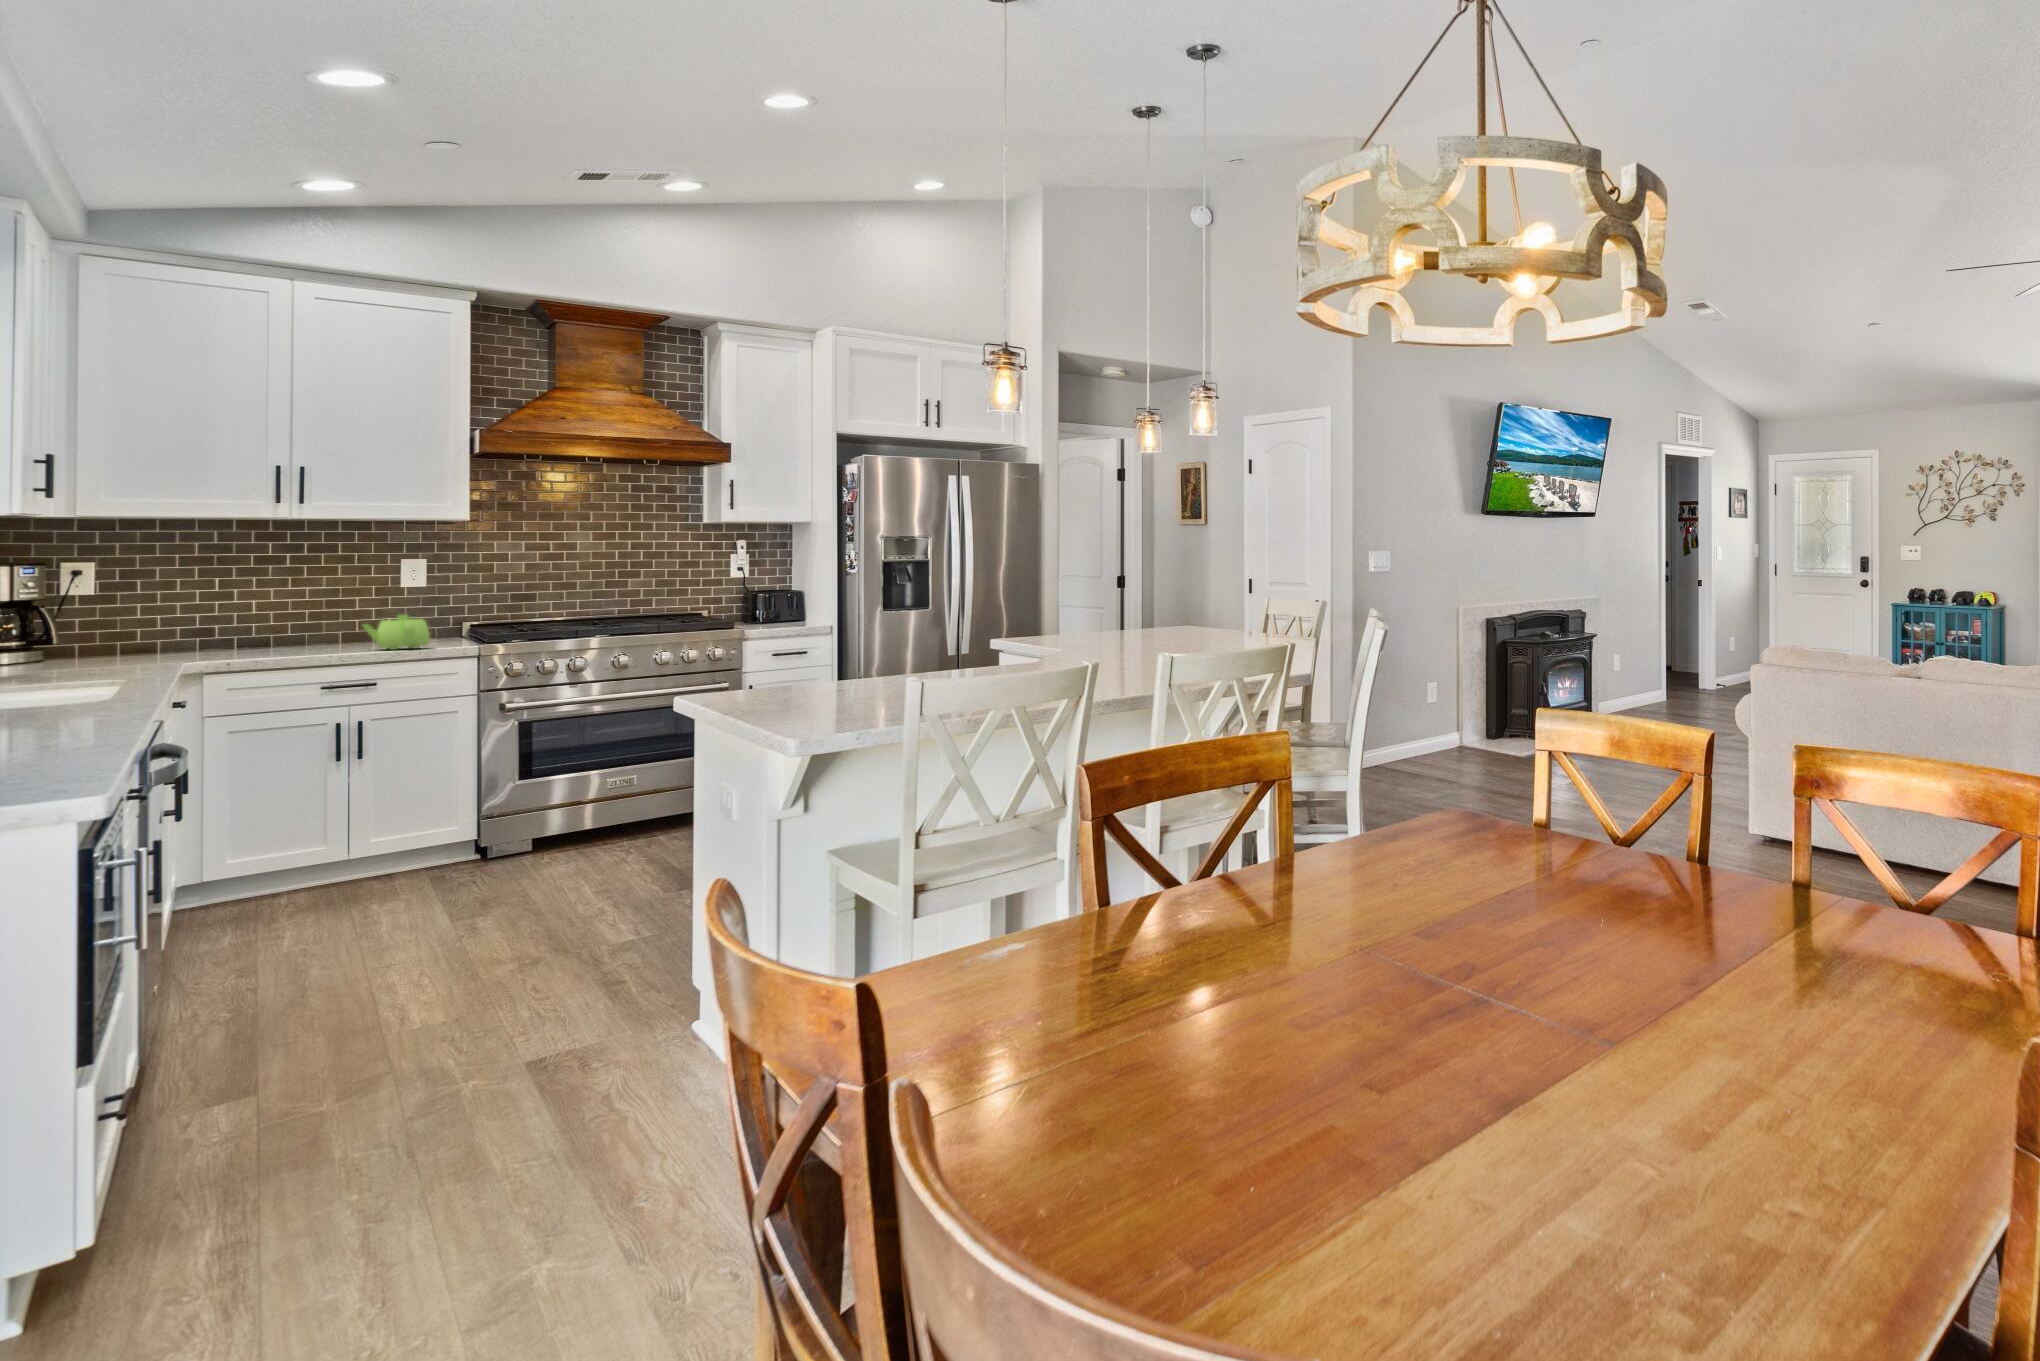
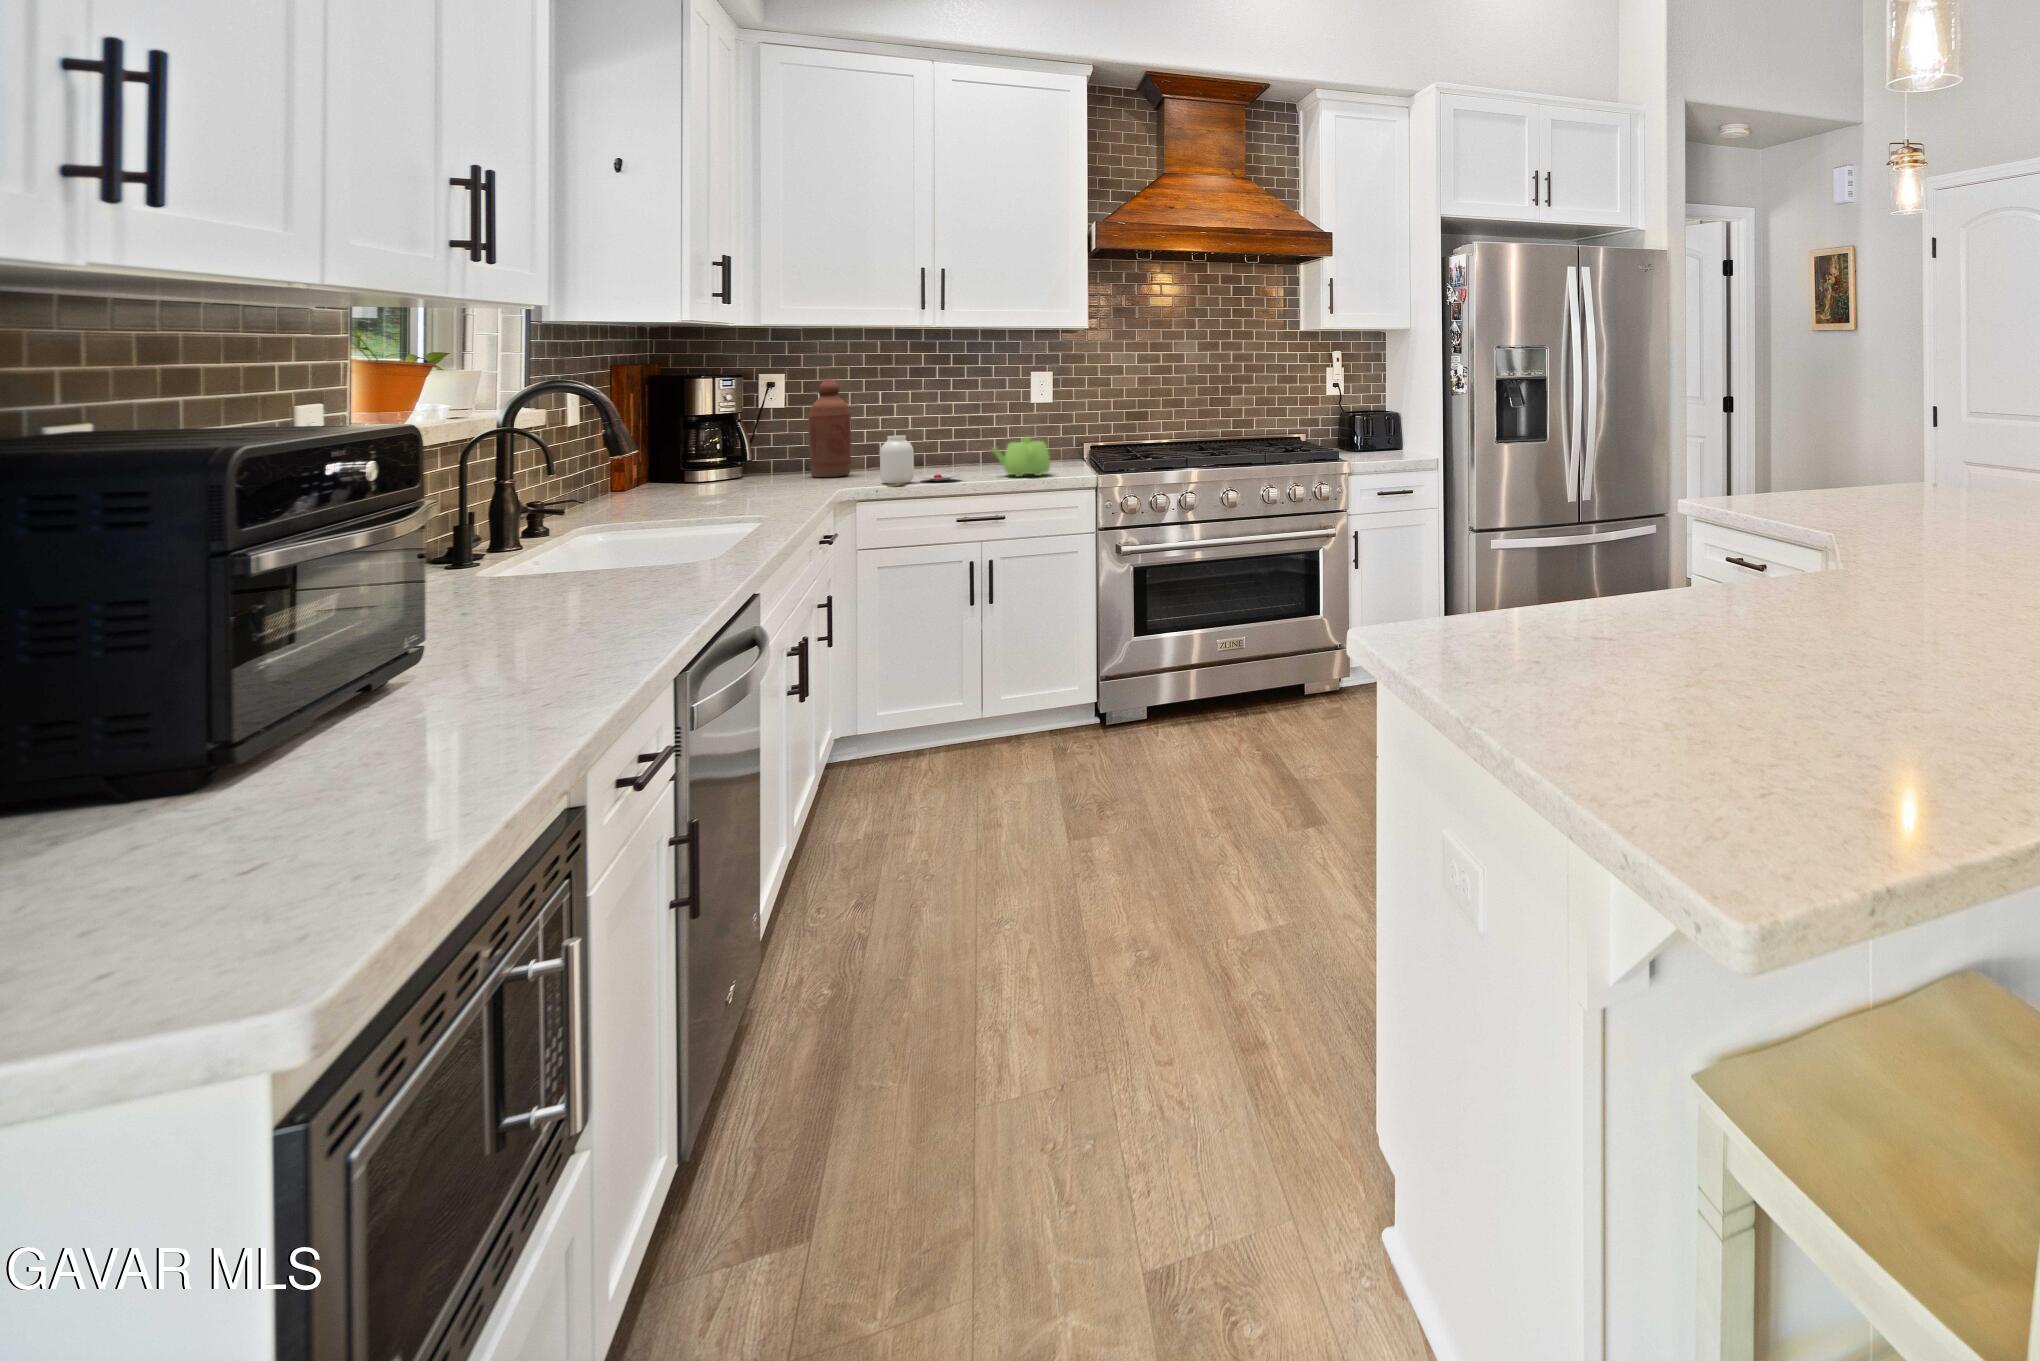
bottle: none [134,564,187,656] -> present [808,379,851,477]
jar: none [232,613,334,658] -> present [880,435,961,487]

